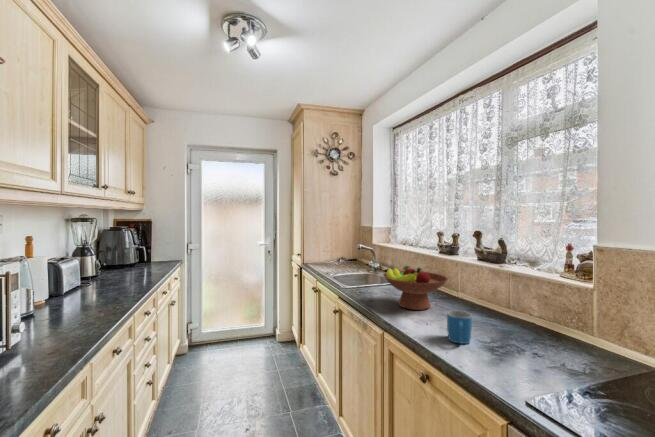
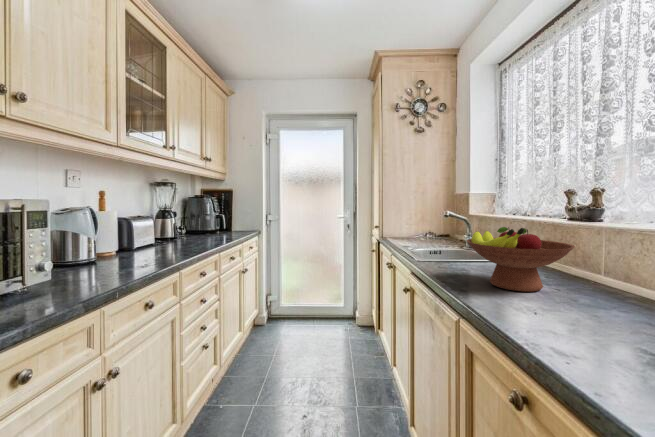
mug: present [447,310,472,344] -> none [565,288,616,346]

